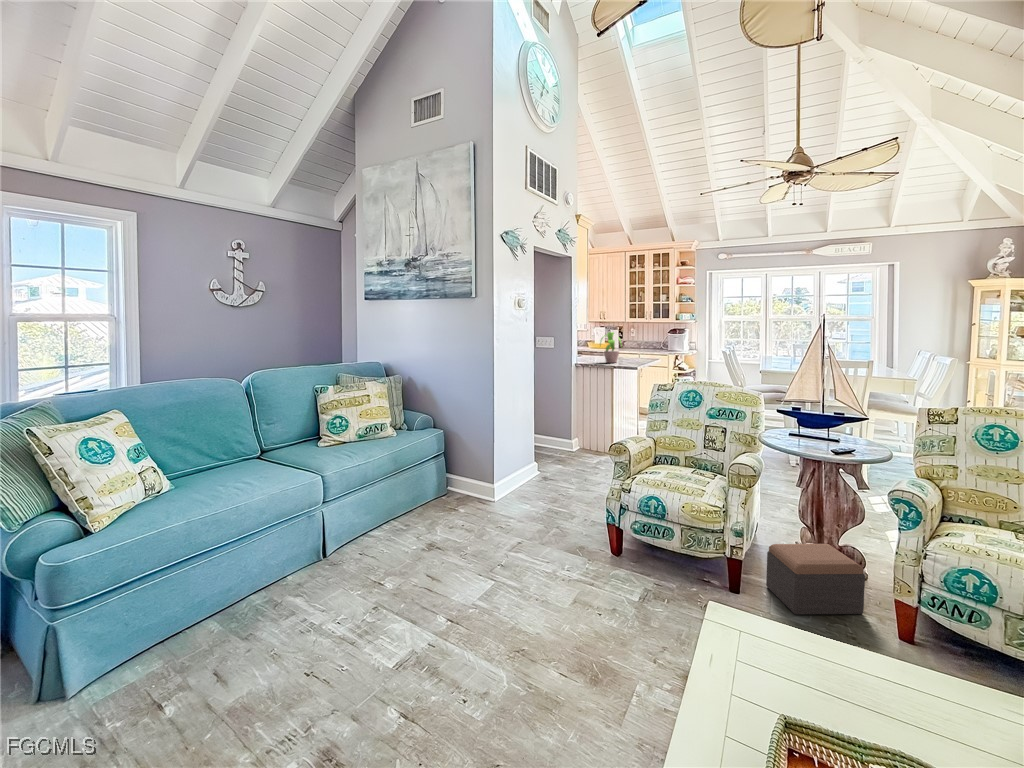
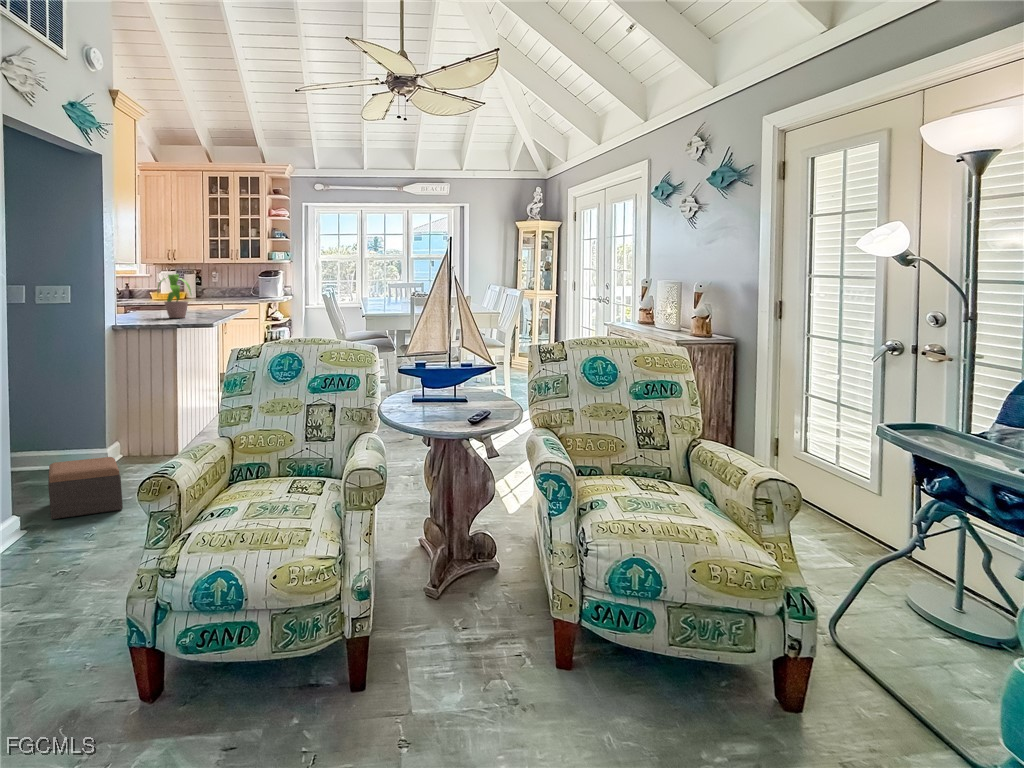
footstool: present [766,544,865,614] -> present [48,457,123,519]

